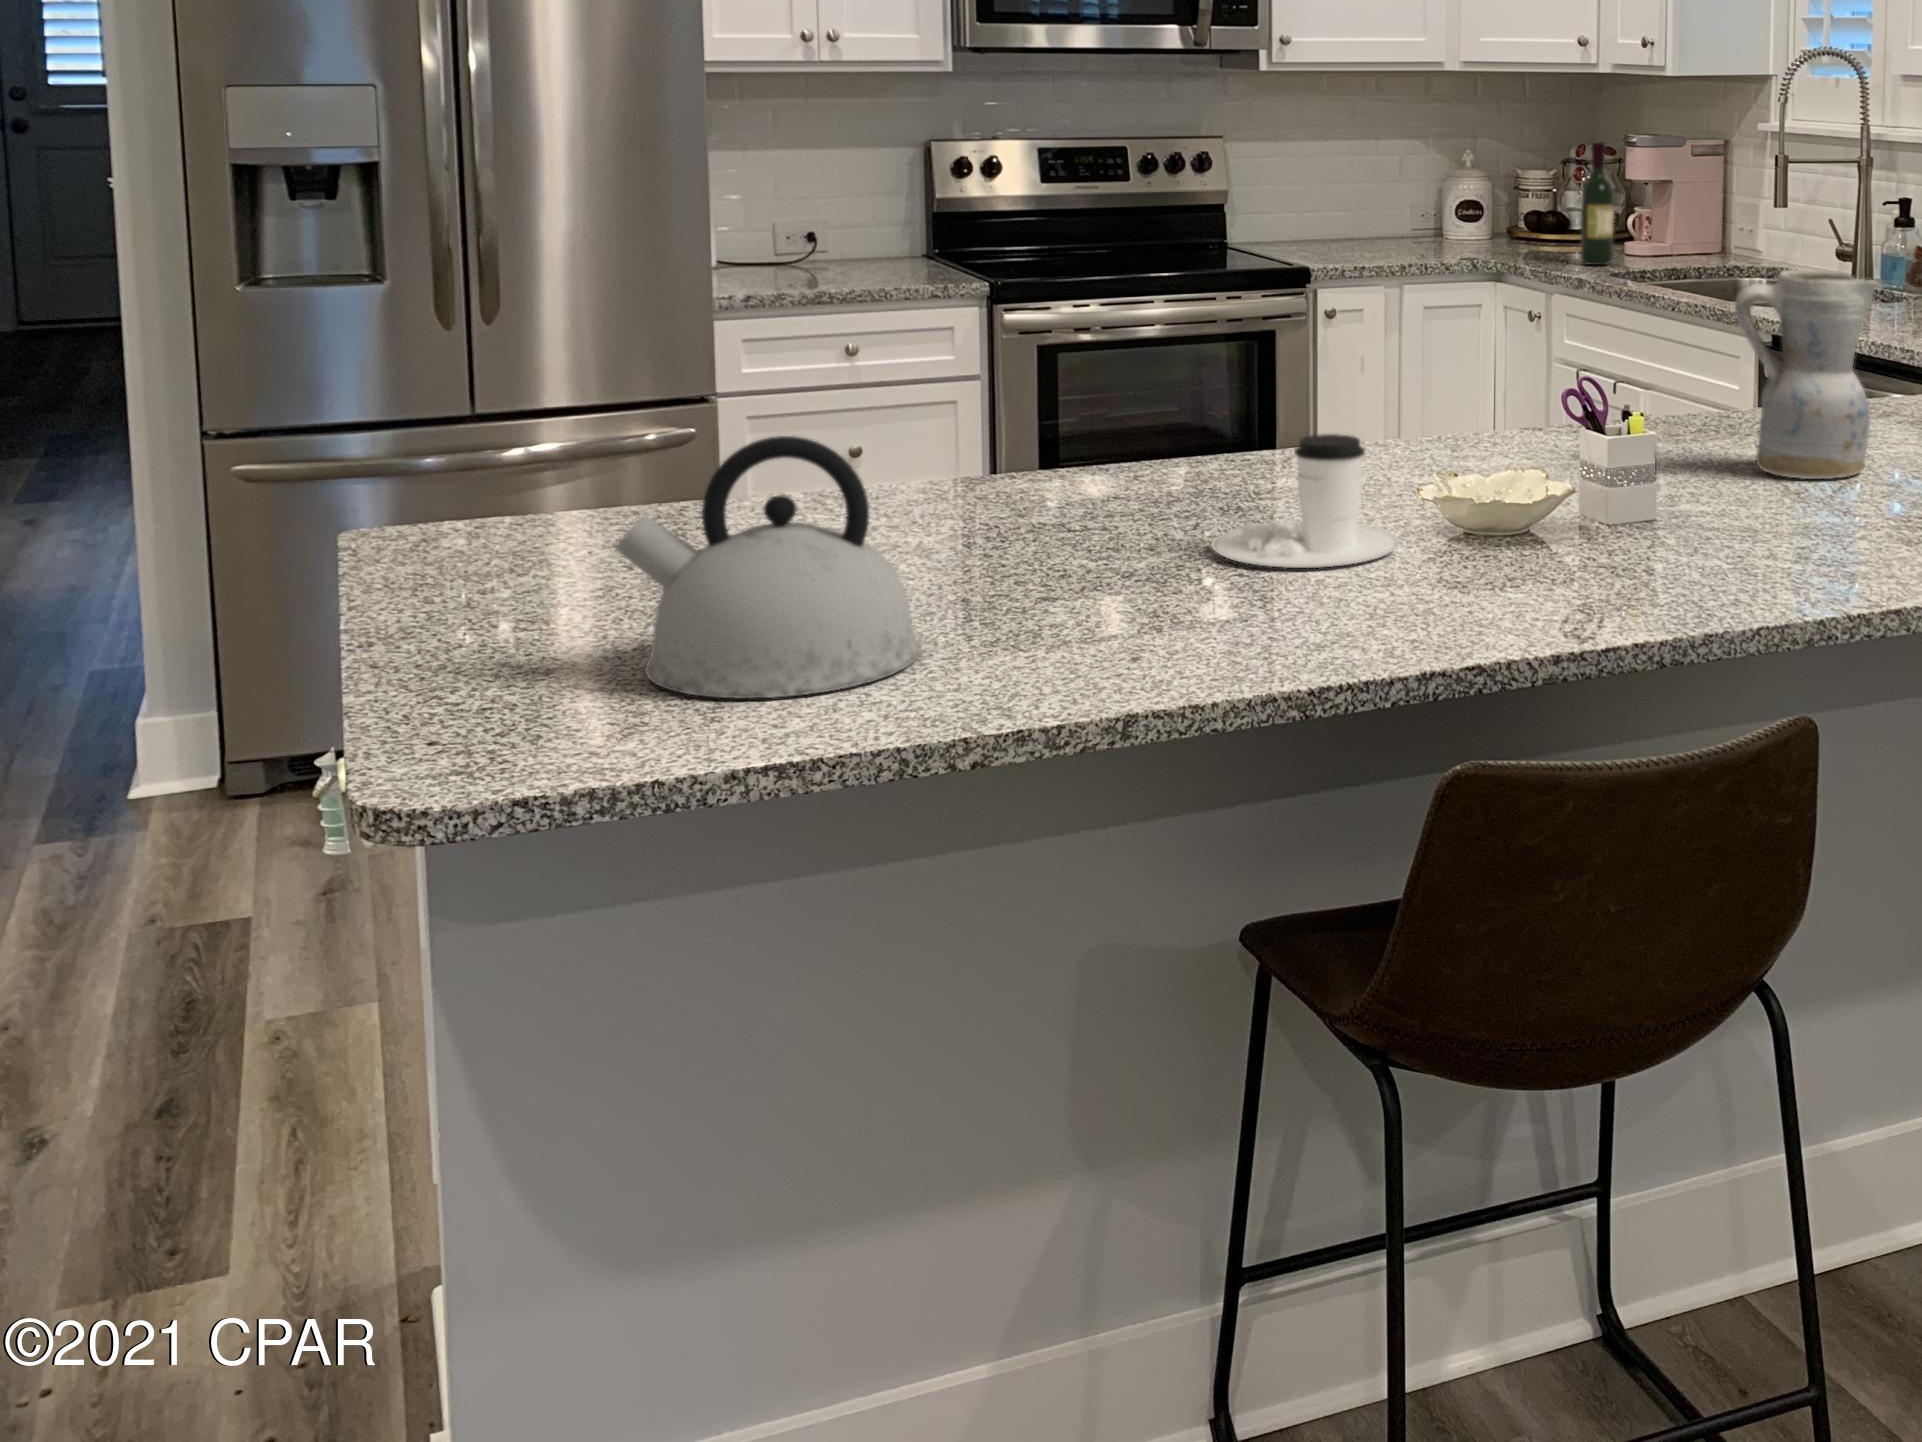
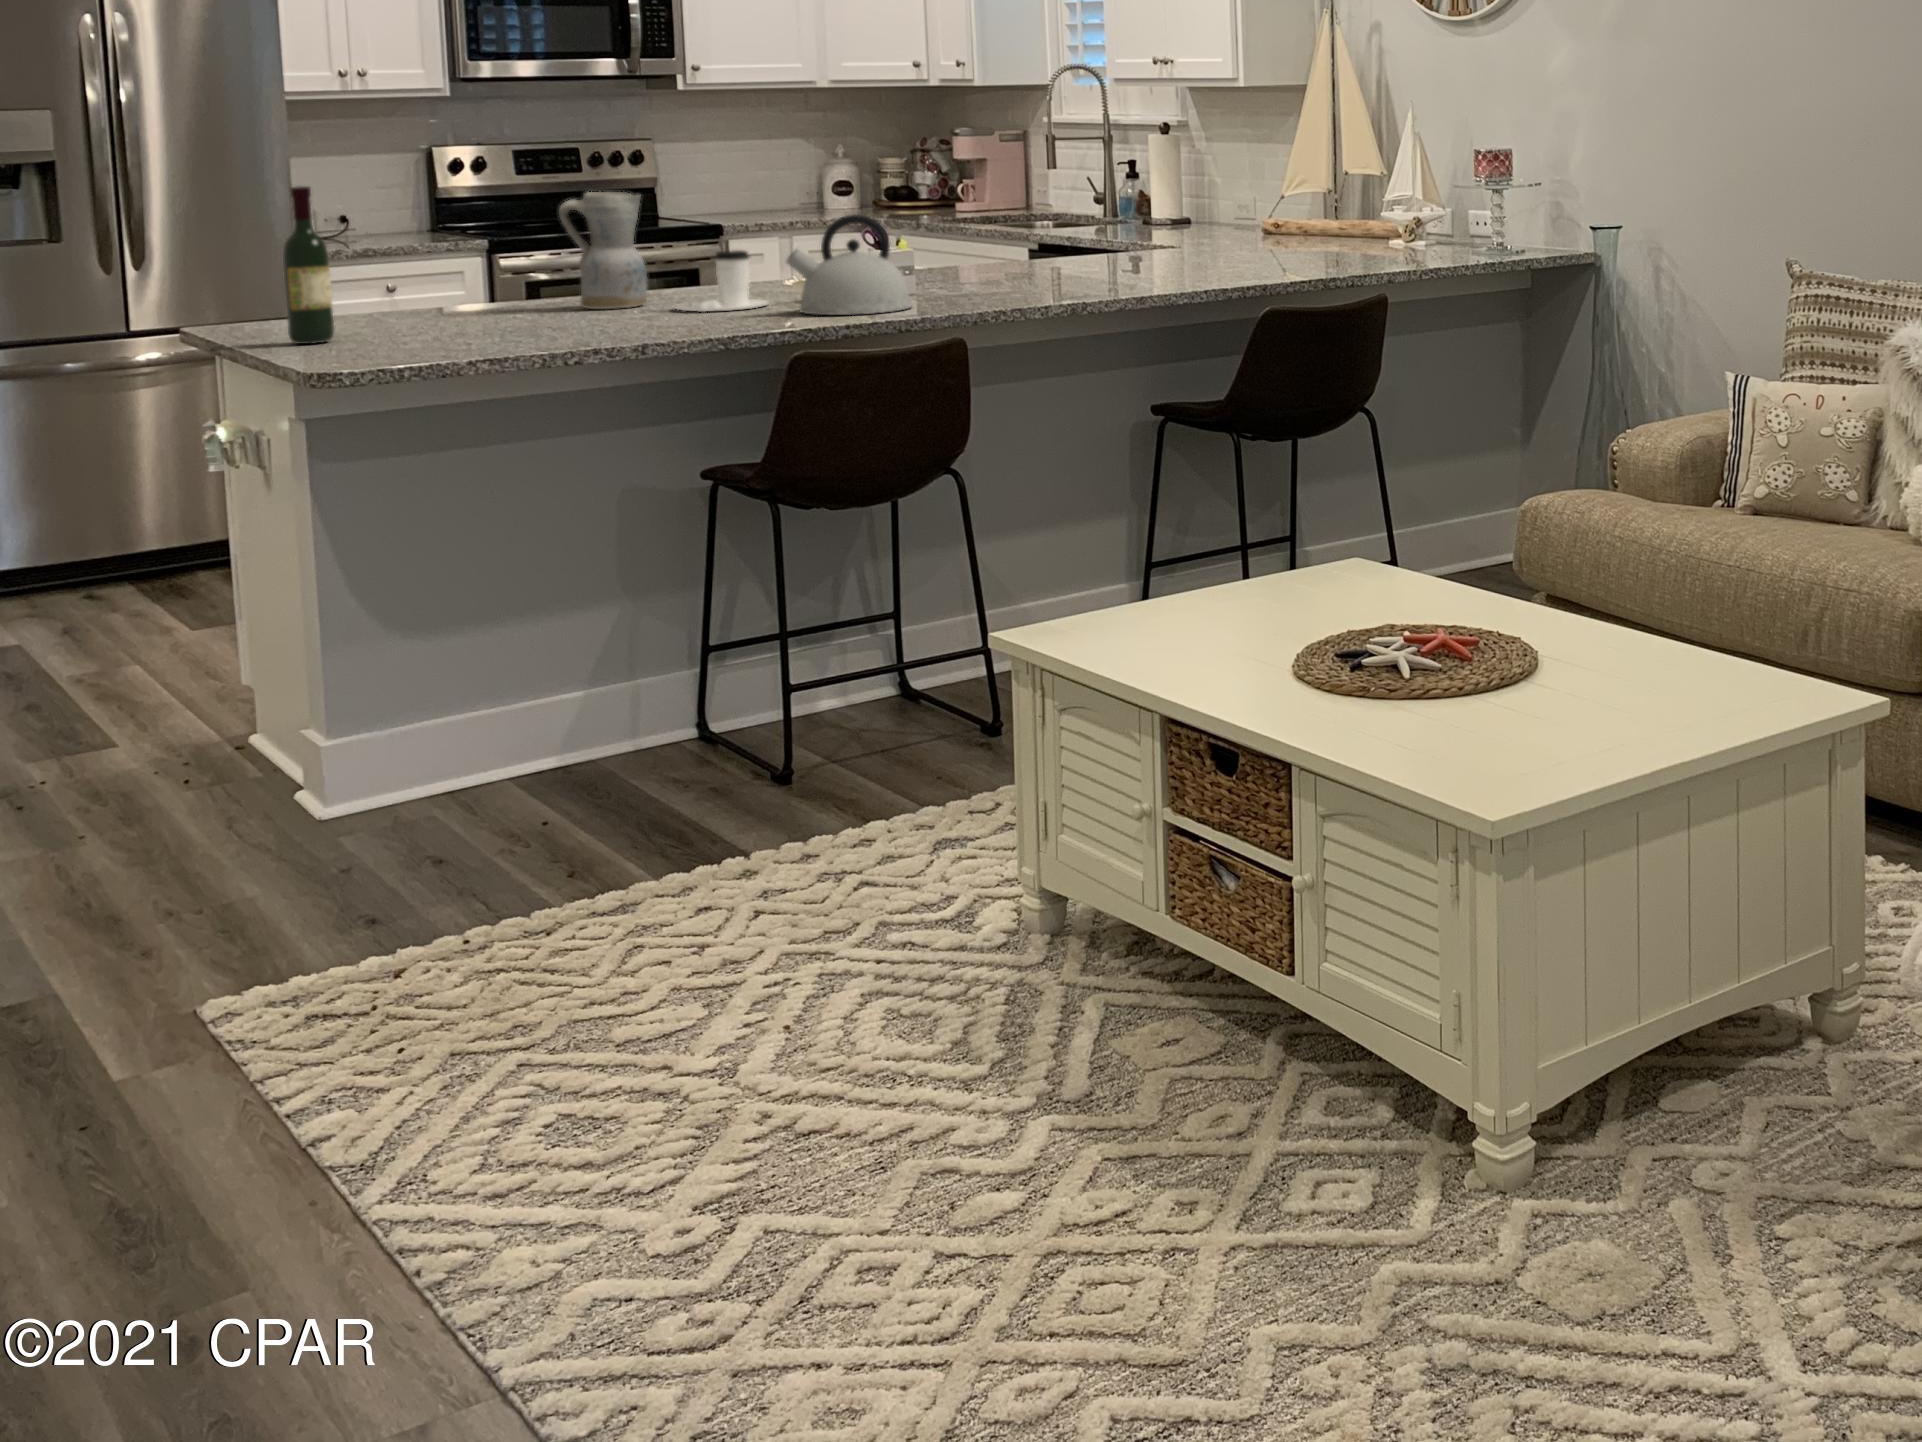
wine bottle: present [1581,141,1614,265] -> present [283,186,334,344]
ceramic pitcher: present [1735,270,1876,479] -> present [559,192,648,309]
kettle: present [615,436,920,699] -> present [786,214,912,315]

